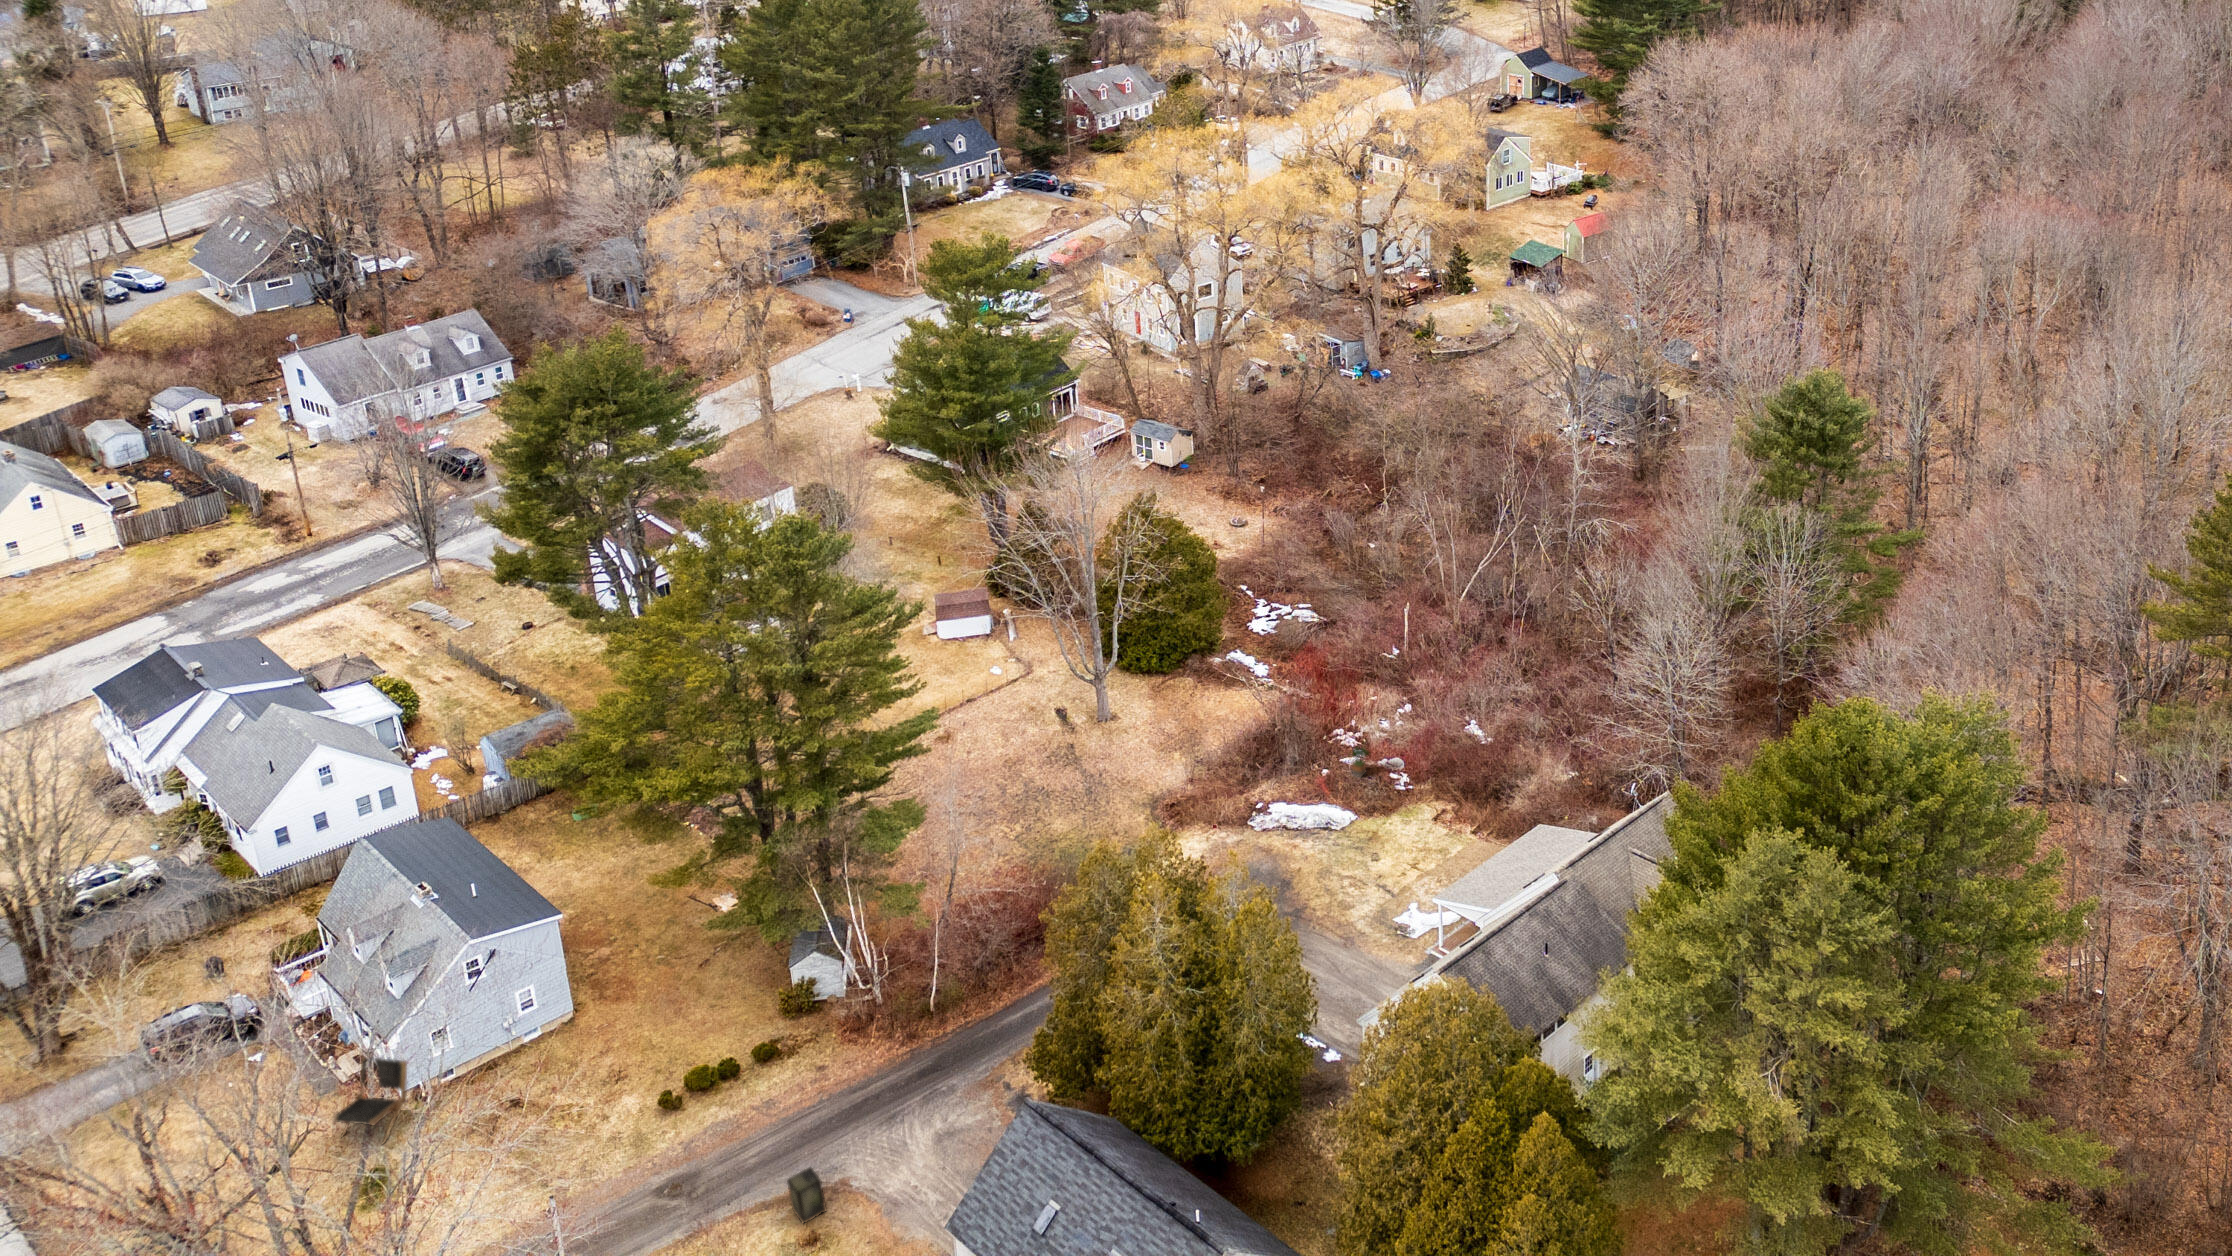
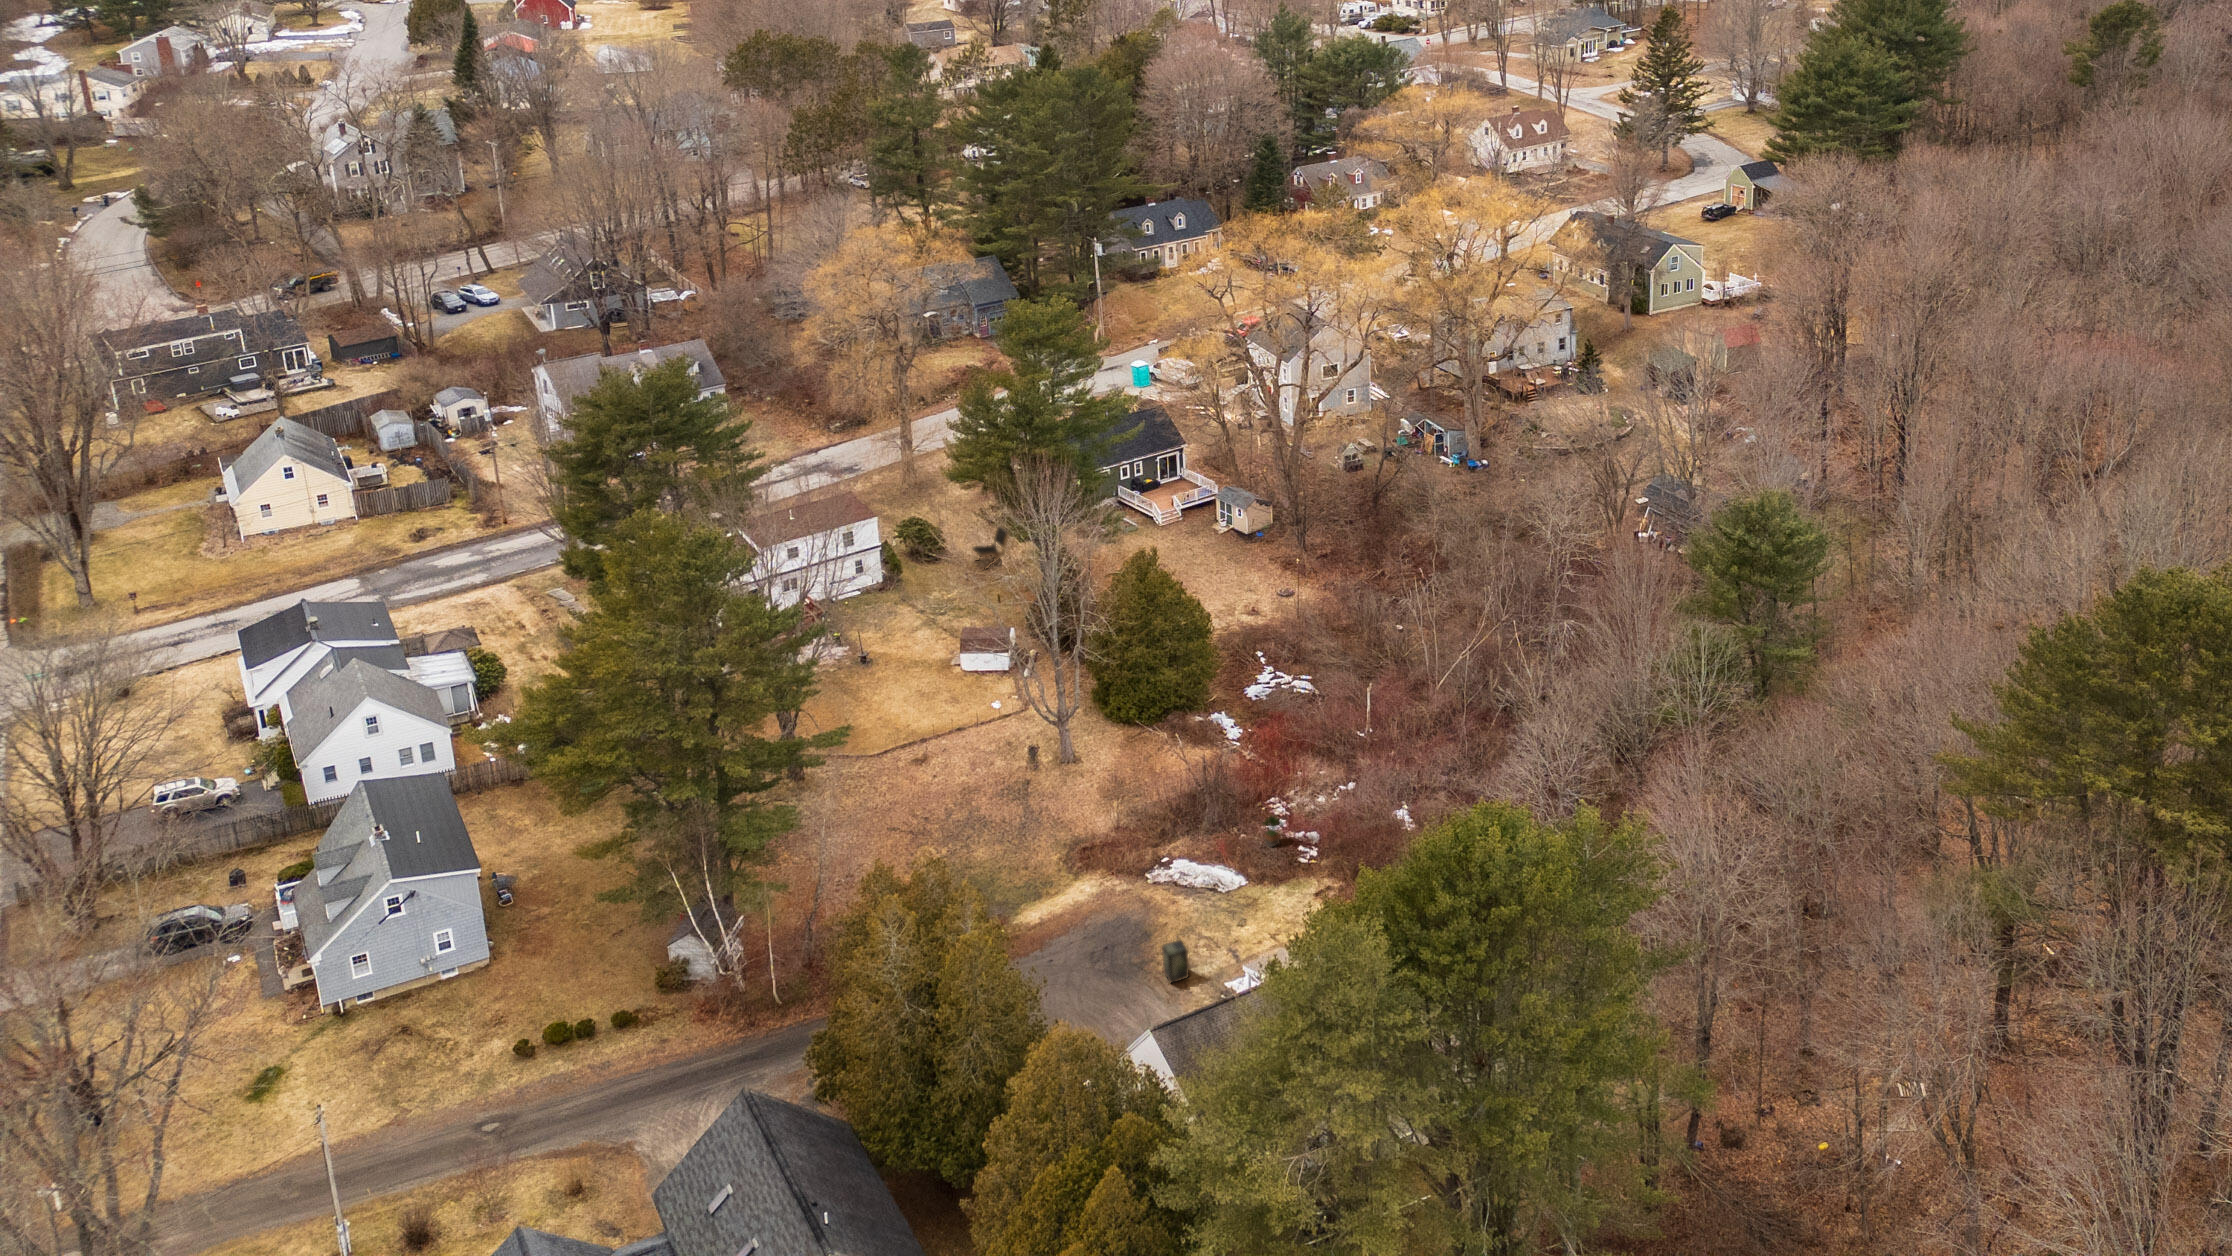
lounge chair: present [334,1057,407,1143] -> present [972,526,1009,570]
storage box: present [787,1167,826,1223] -> present [1162,940,1189,983]

